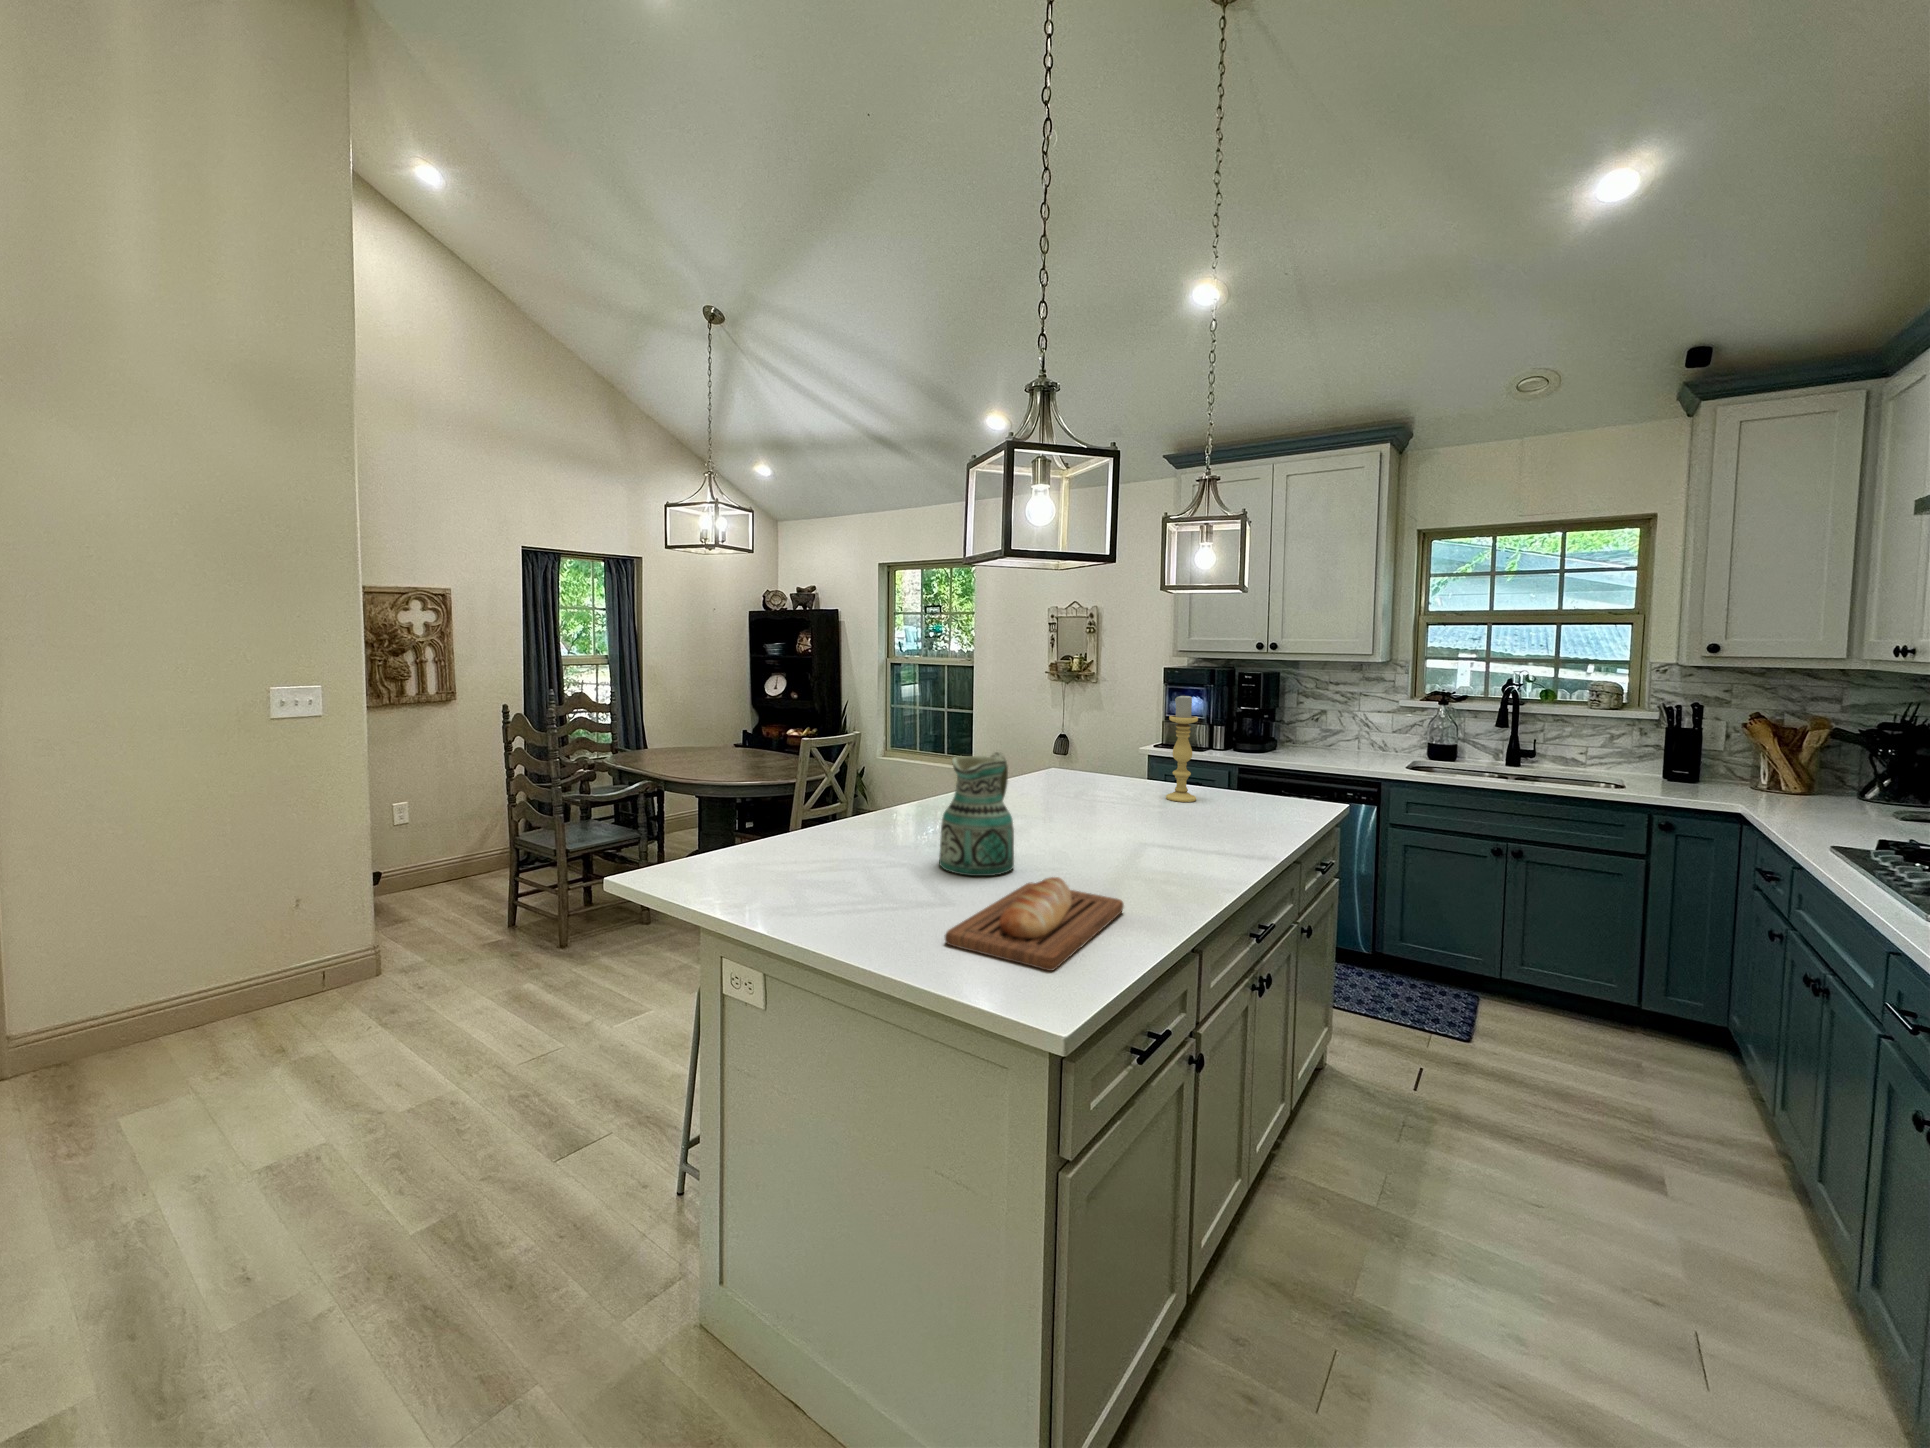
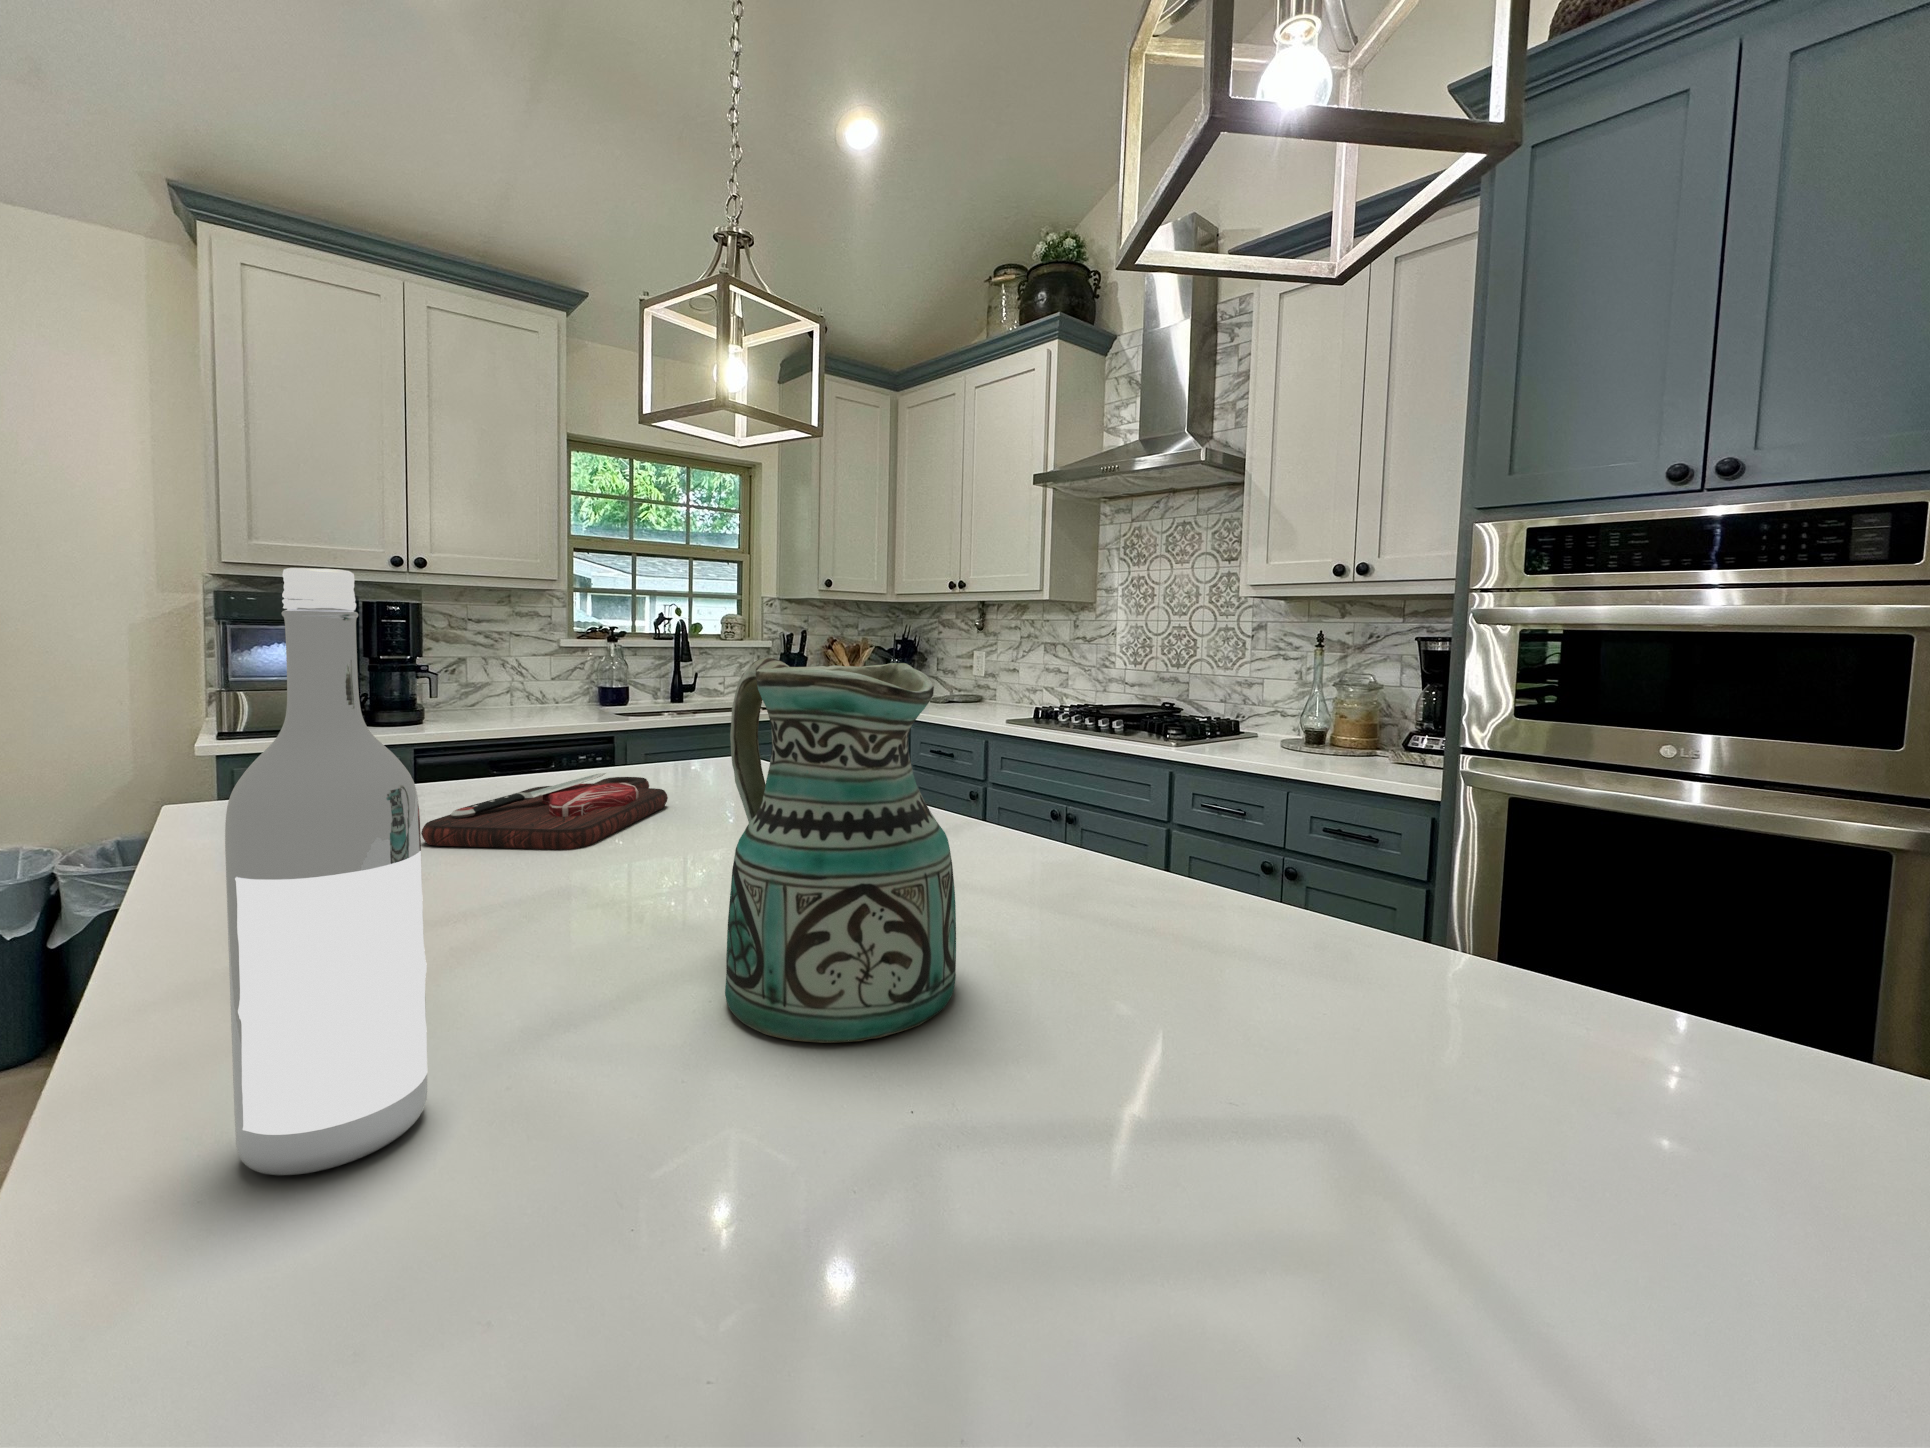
candle holder: present [1166,696,1198,802] -> none [534,595,590,785]
wine bottle: none [859,724,892,846] -> present [225,568,428,1175]
cutting board: none [1049,795,1185,822] -> present [421,773,668,849]
bread loaf: present [945,877,1124,971] -> none [1110,889,1717,1166]

